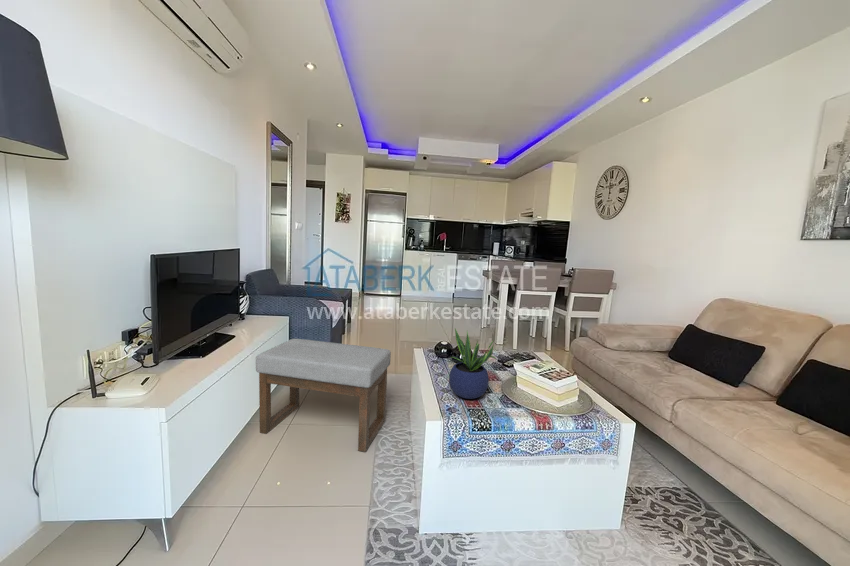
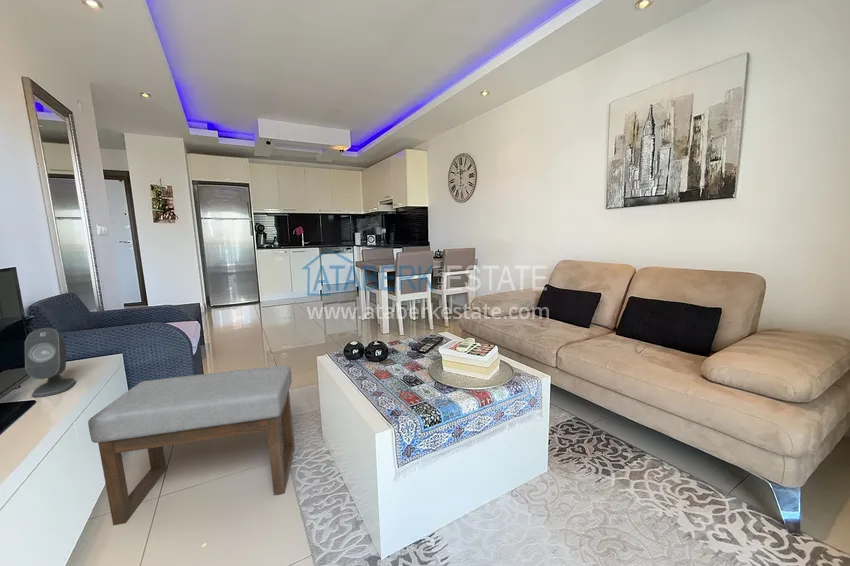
speaker: none [232,290,257,334] -> present [25,328,76,397]
potted plant: present [449,329,496,399] -> none [377,323,429,396]

